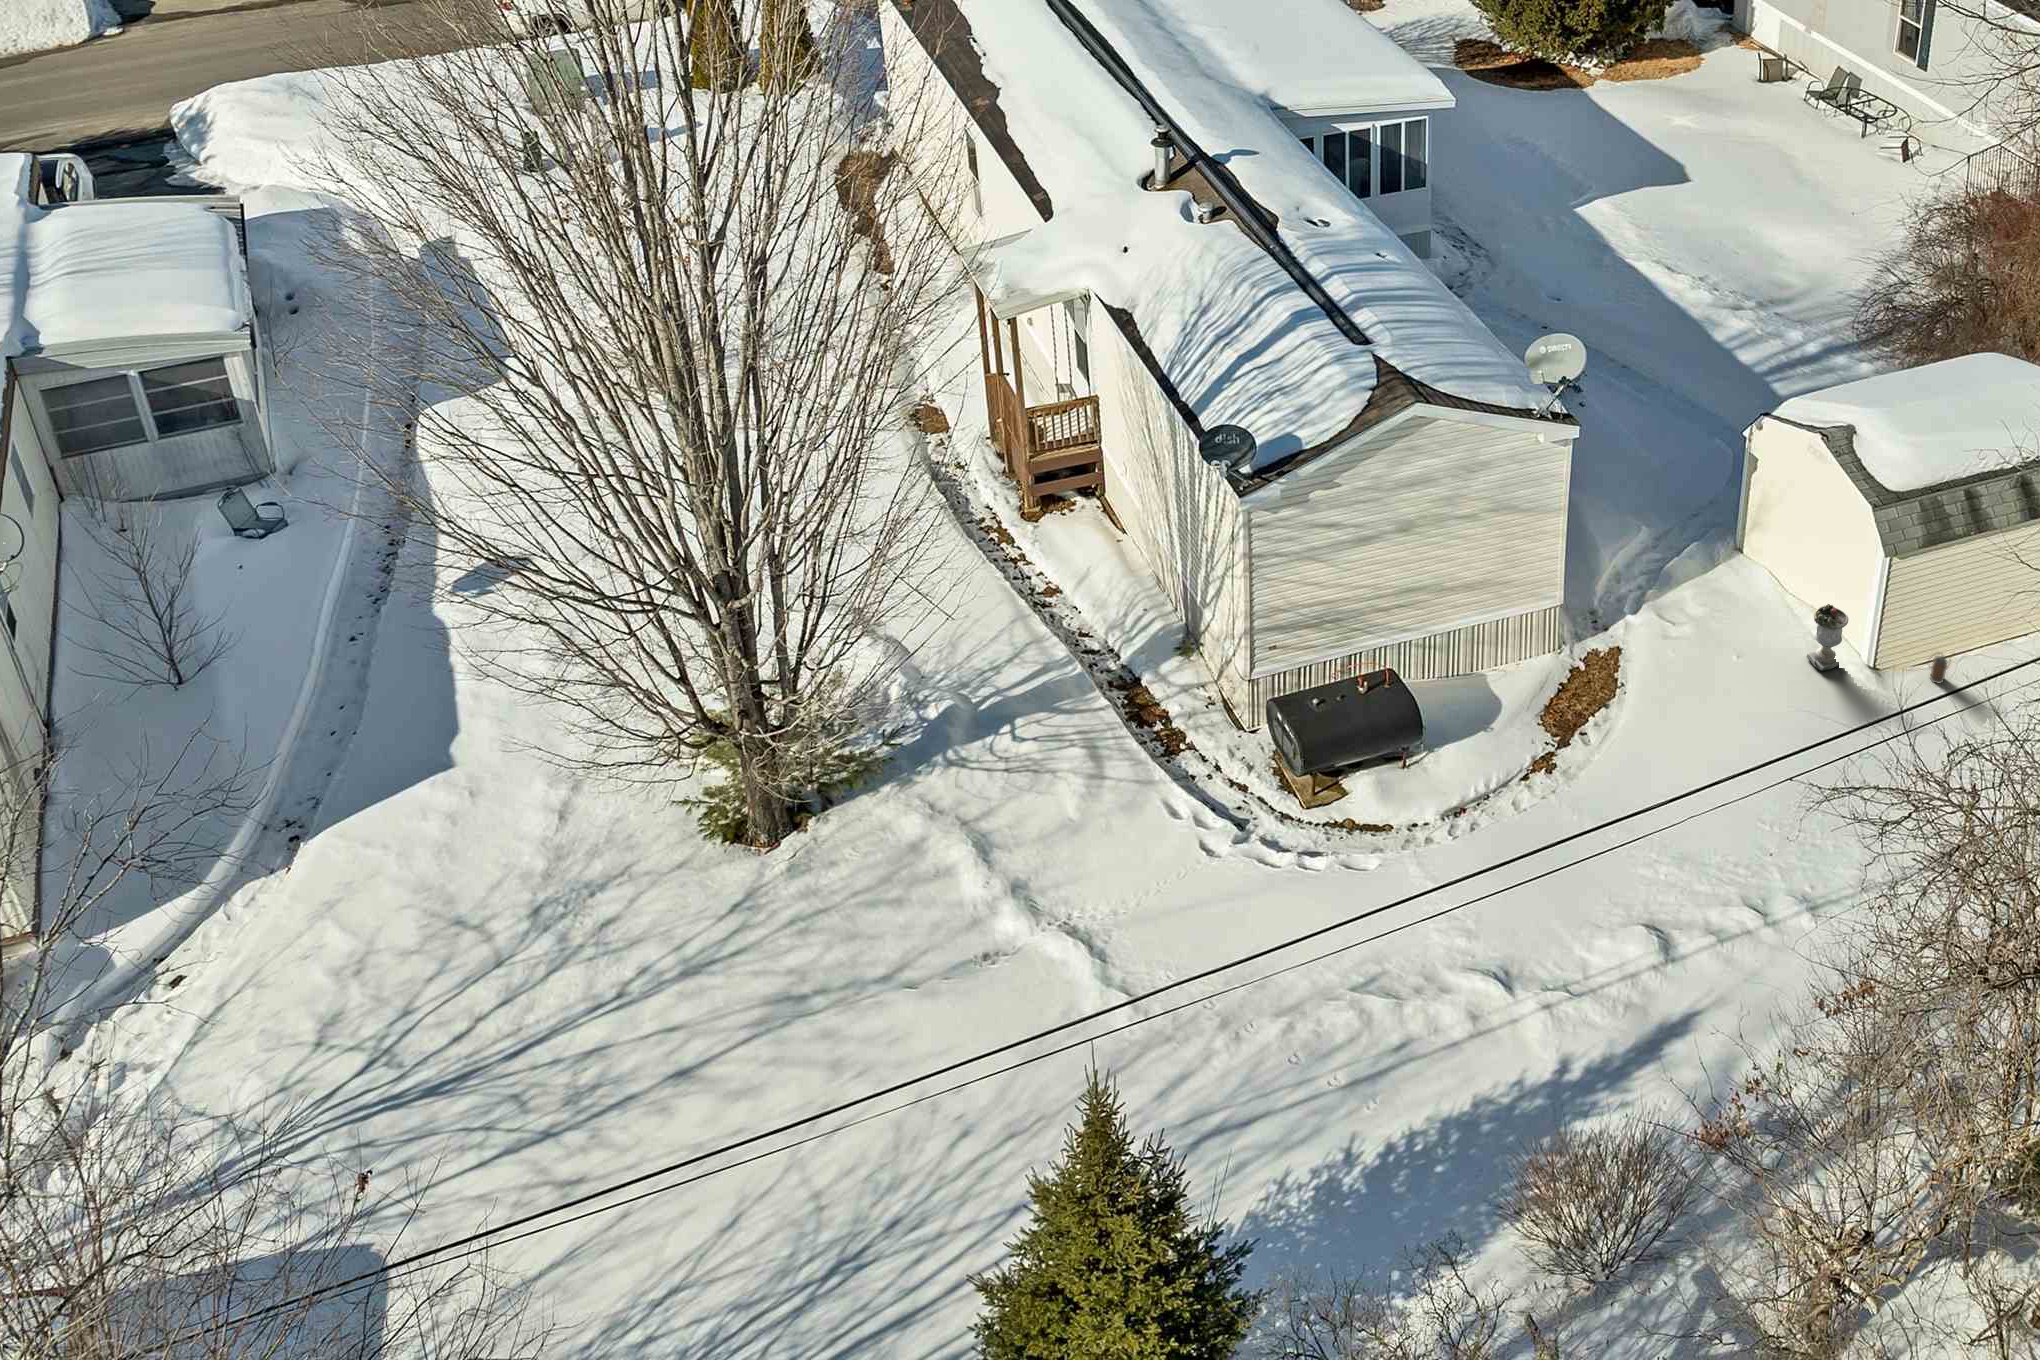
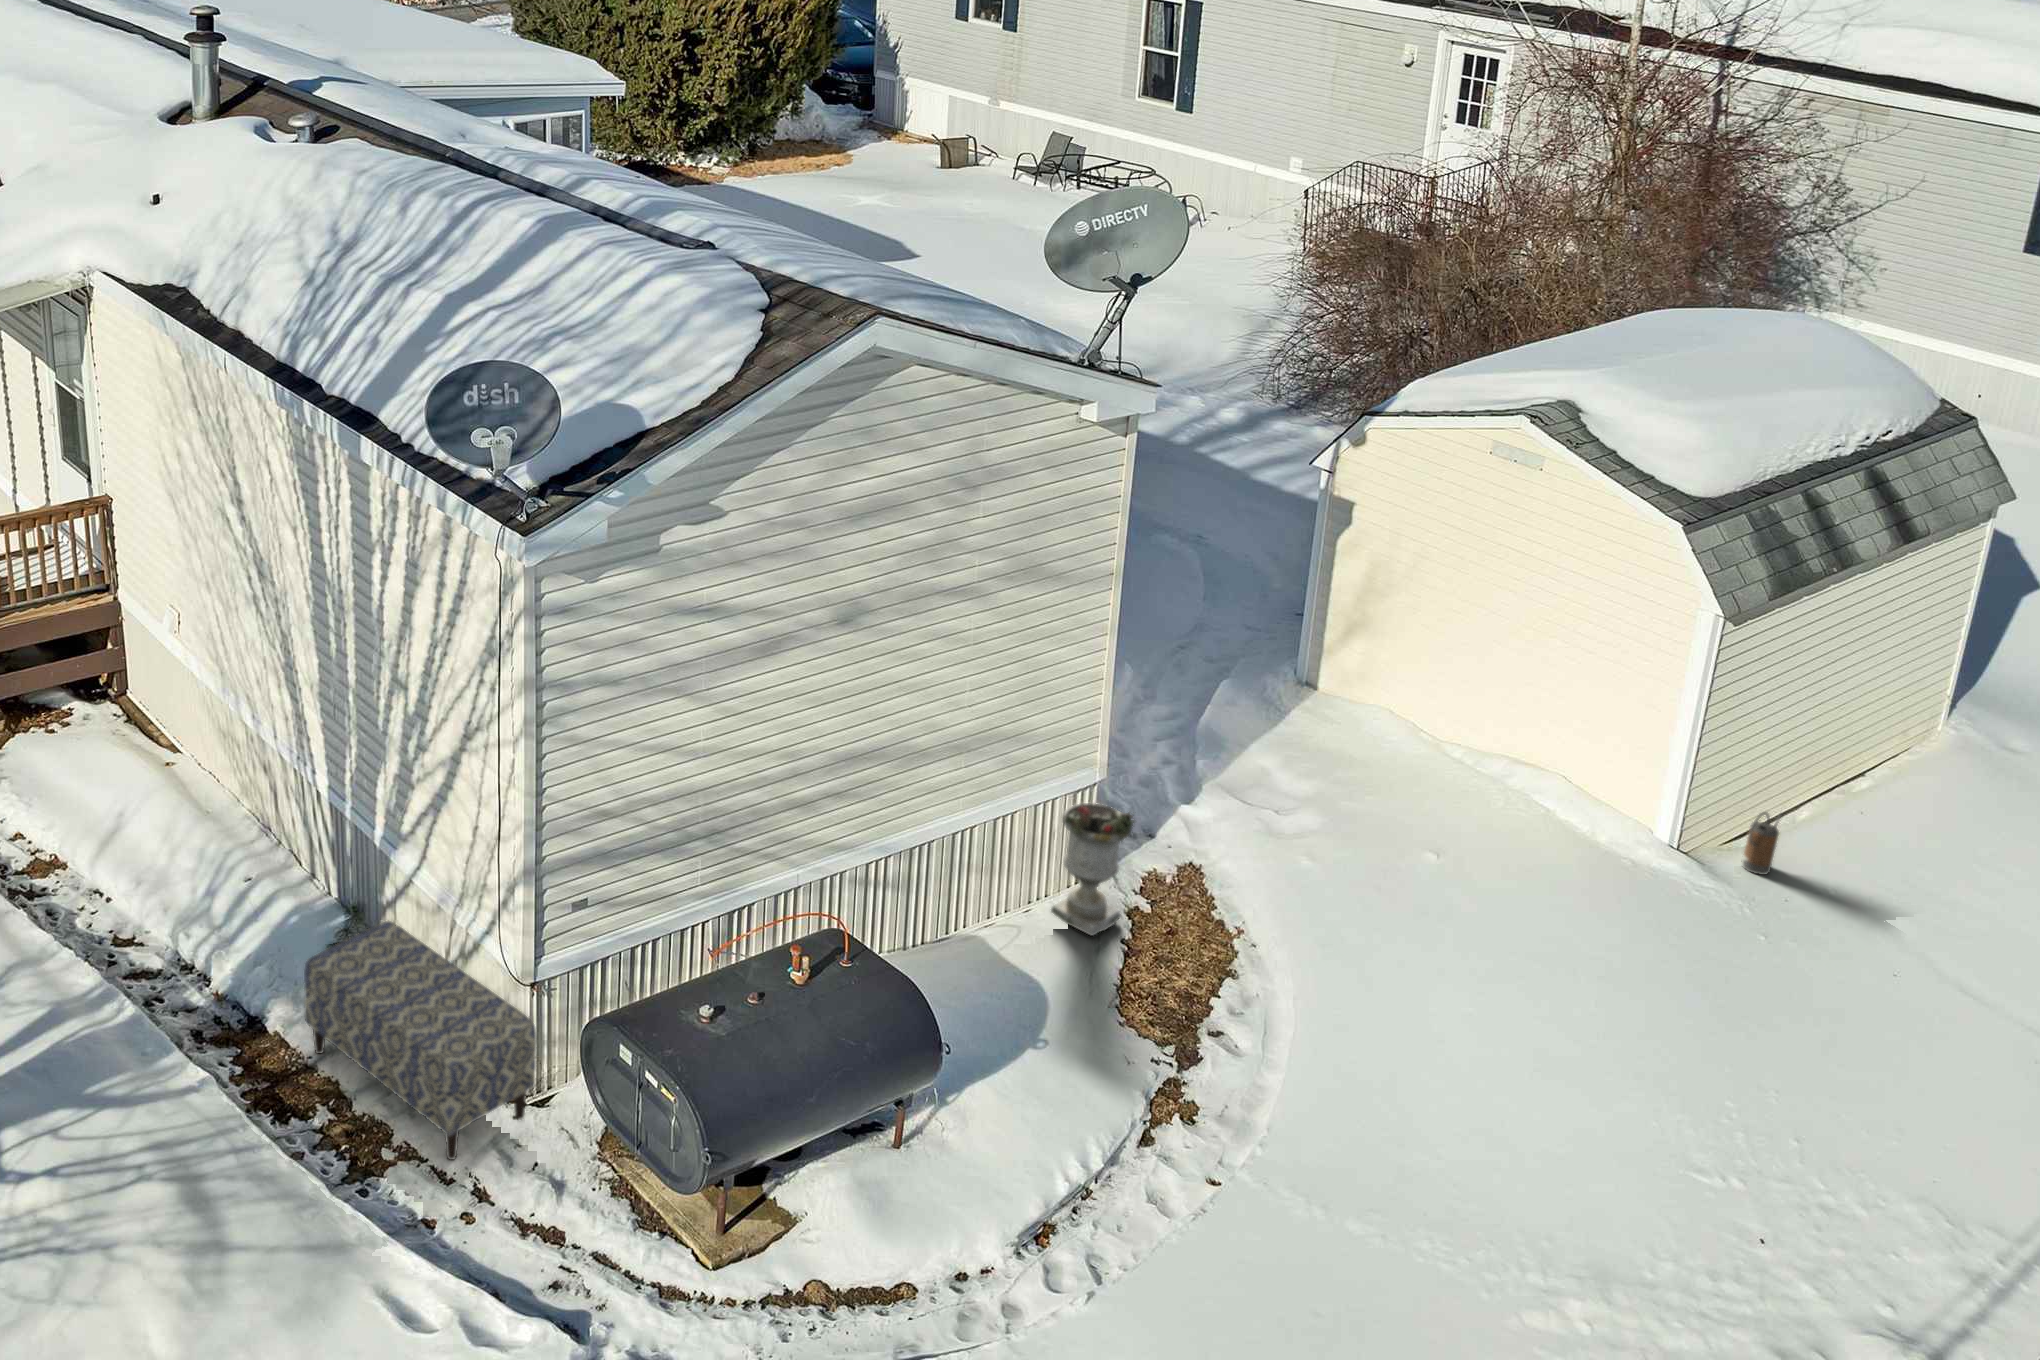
planter: present [1806,604,1848,671] -> present [1051,803,1135,936]
bench: none [1154,642,1250,752] -> present [304,921,536,1160]

